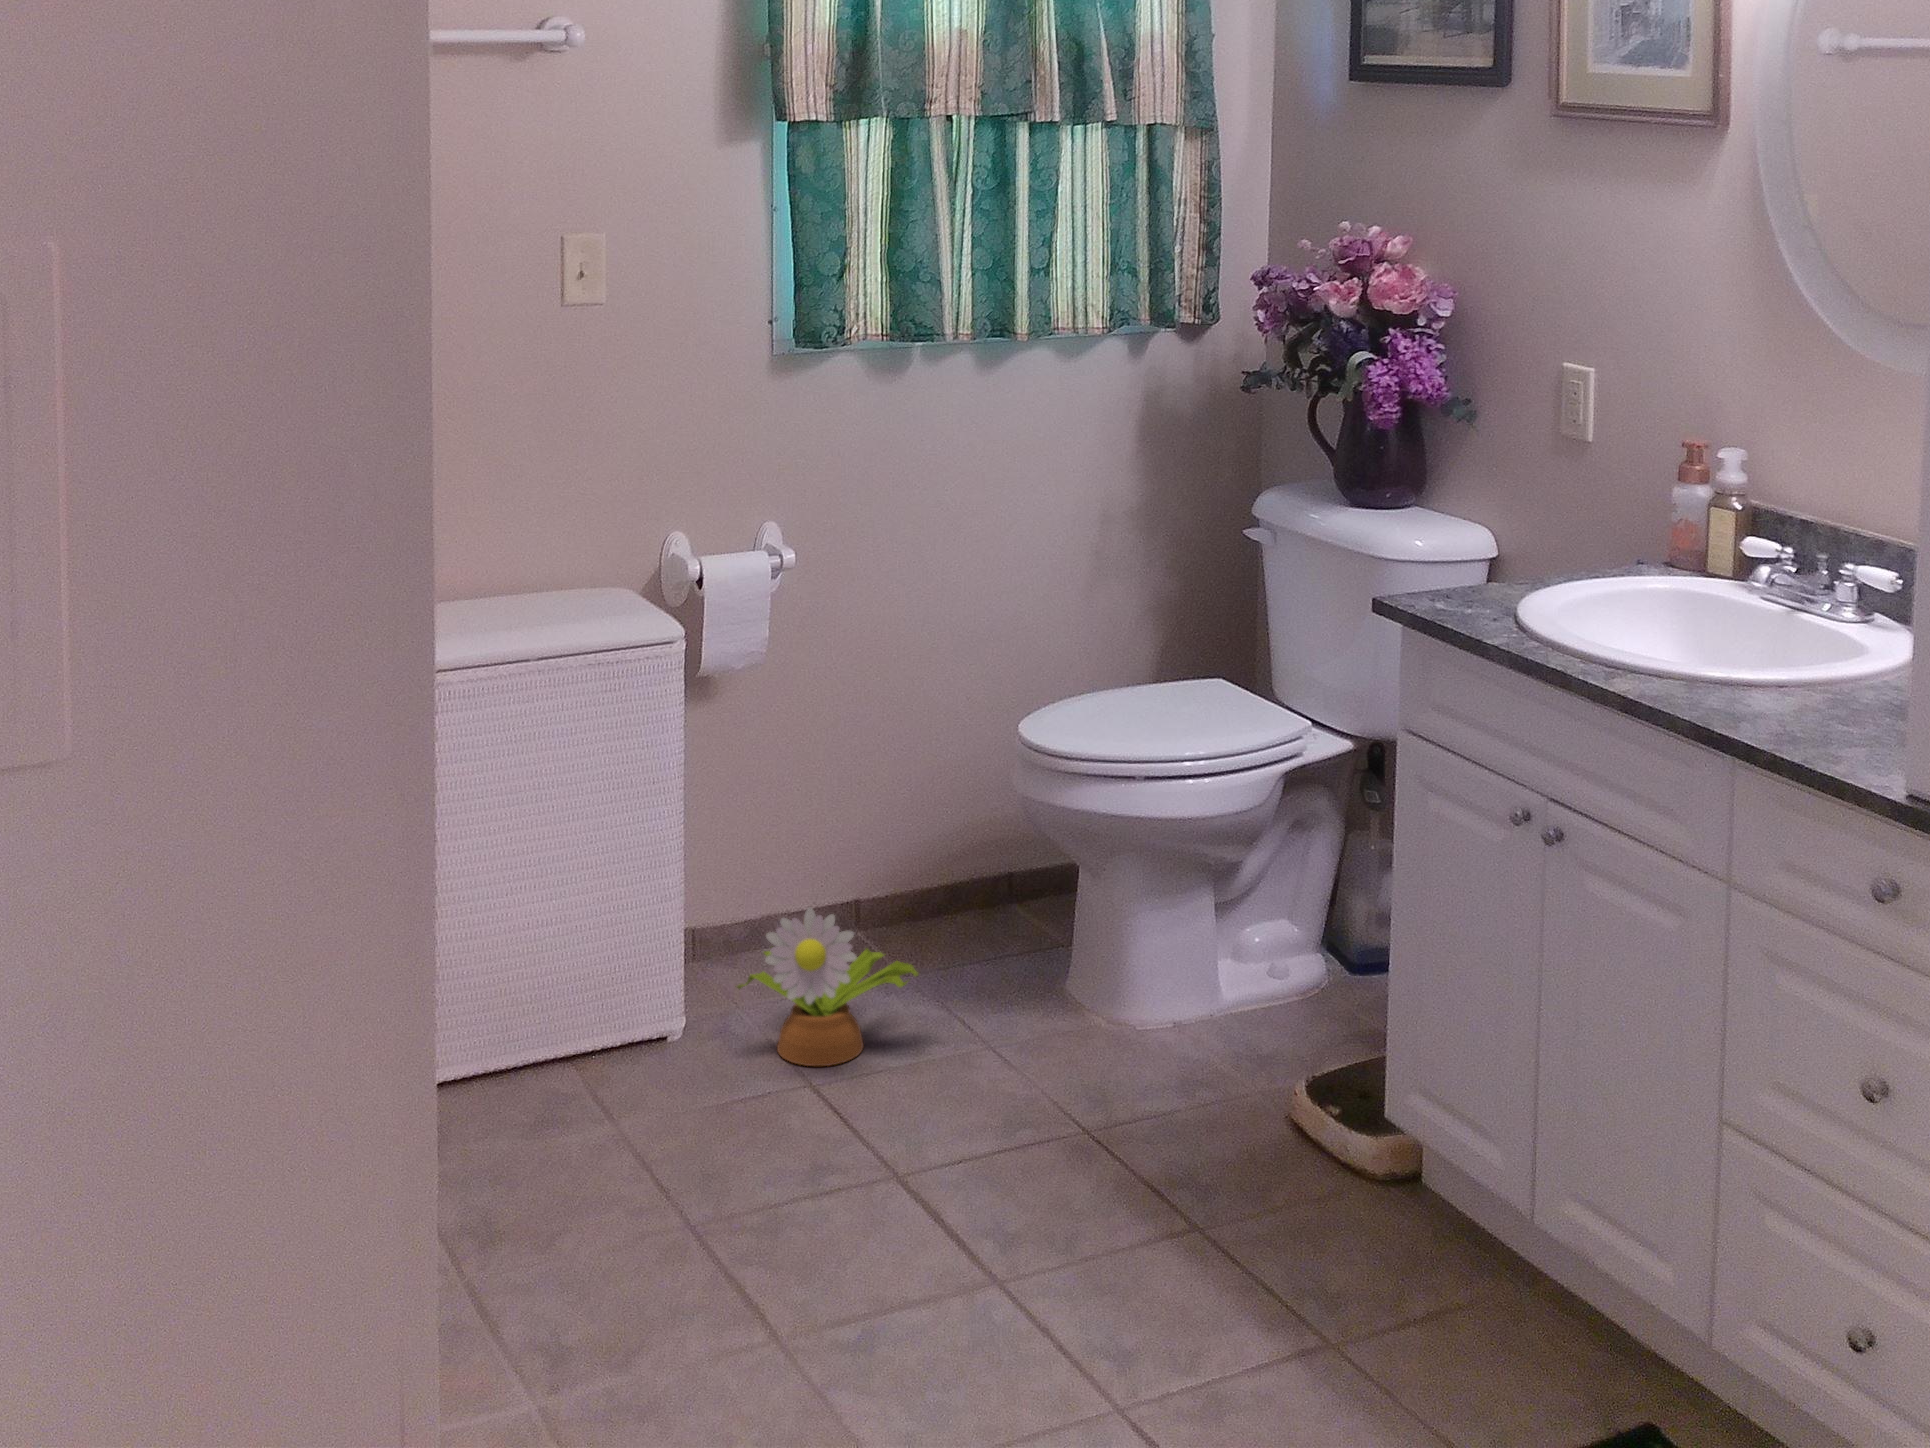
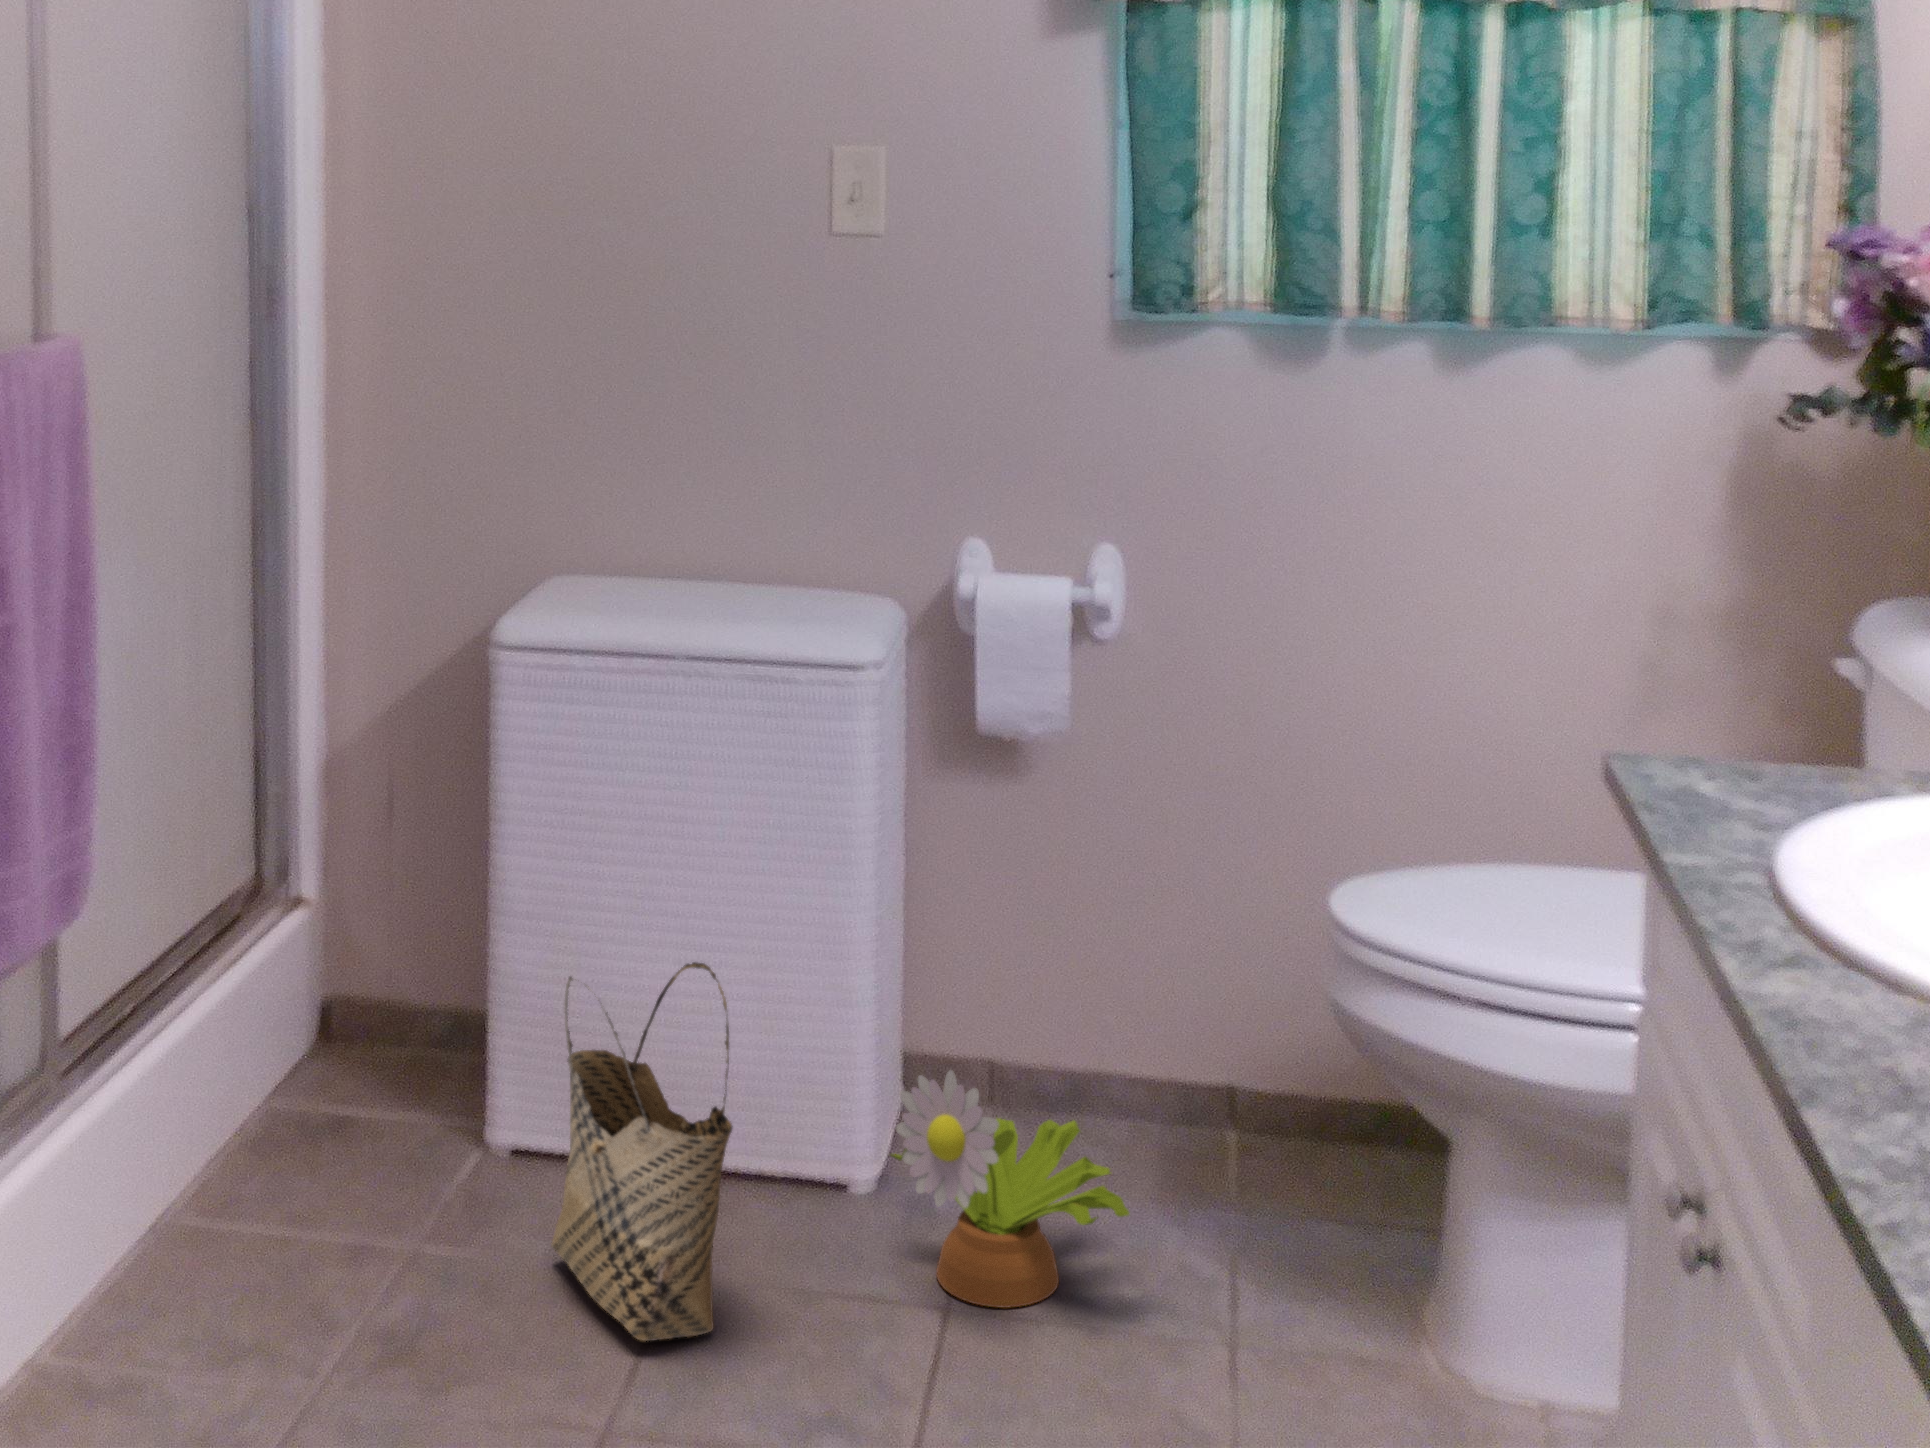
woven basket: none [521,877,699,1154] -> present [551,962,732,1341]

